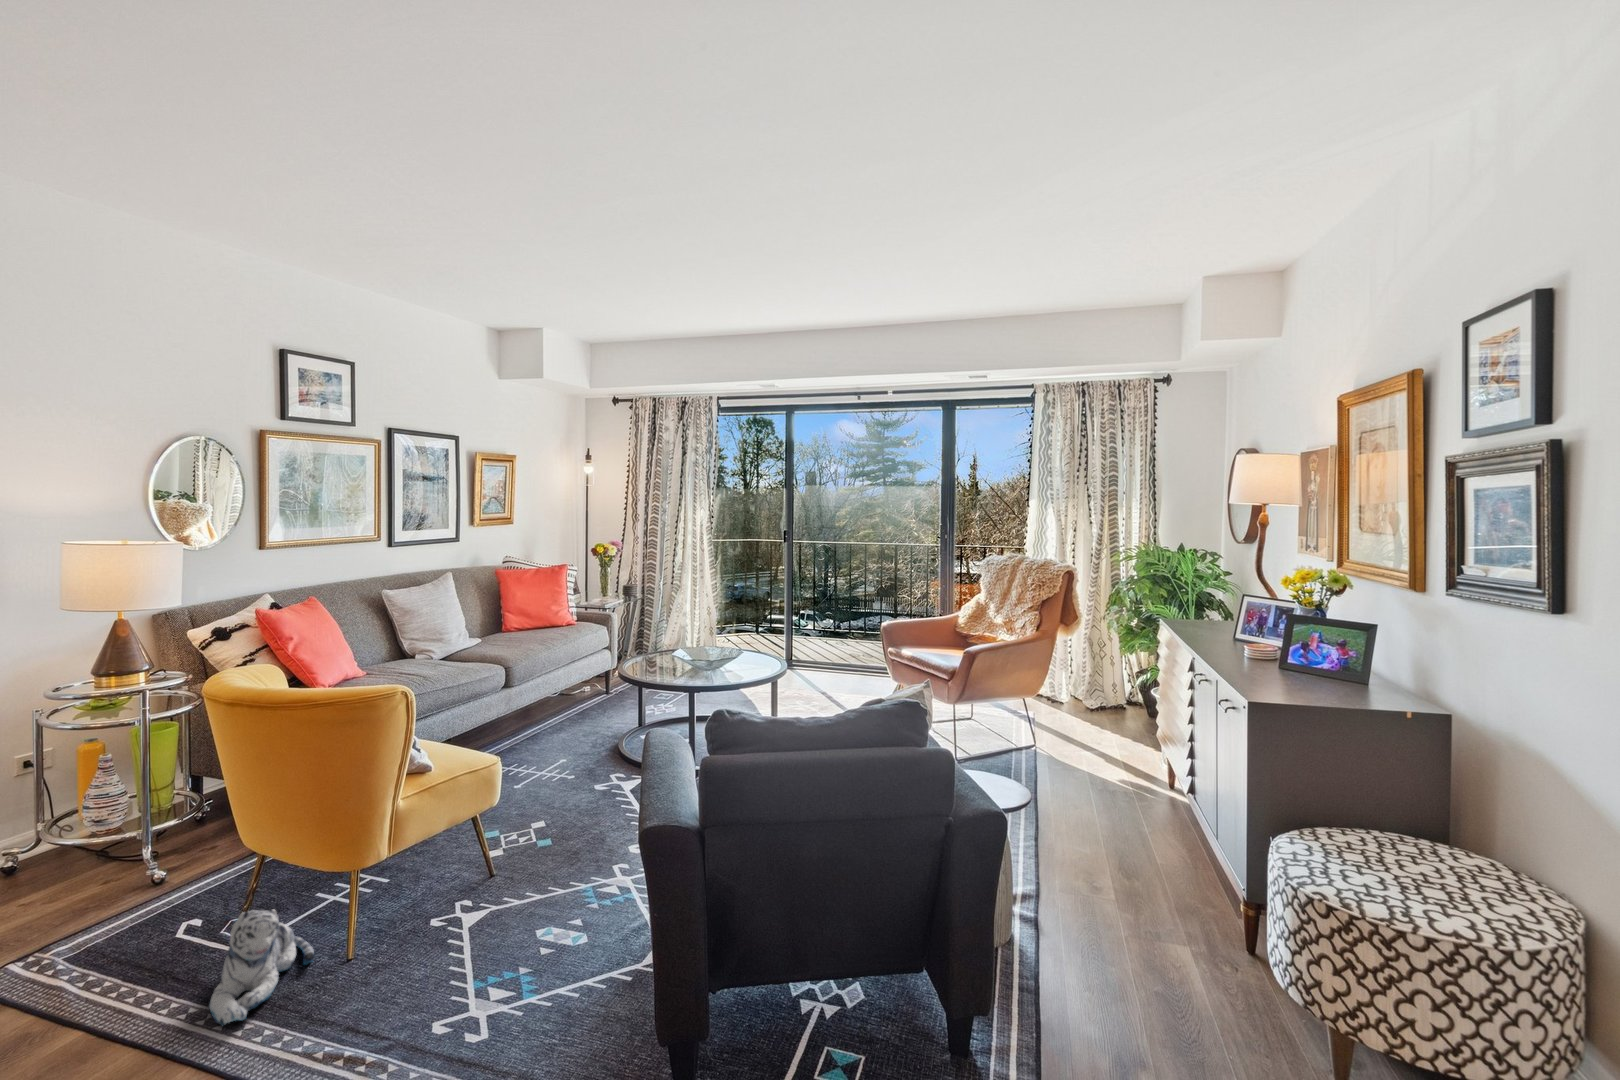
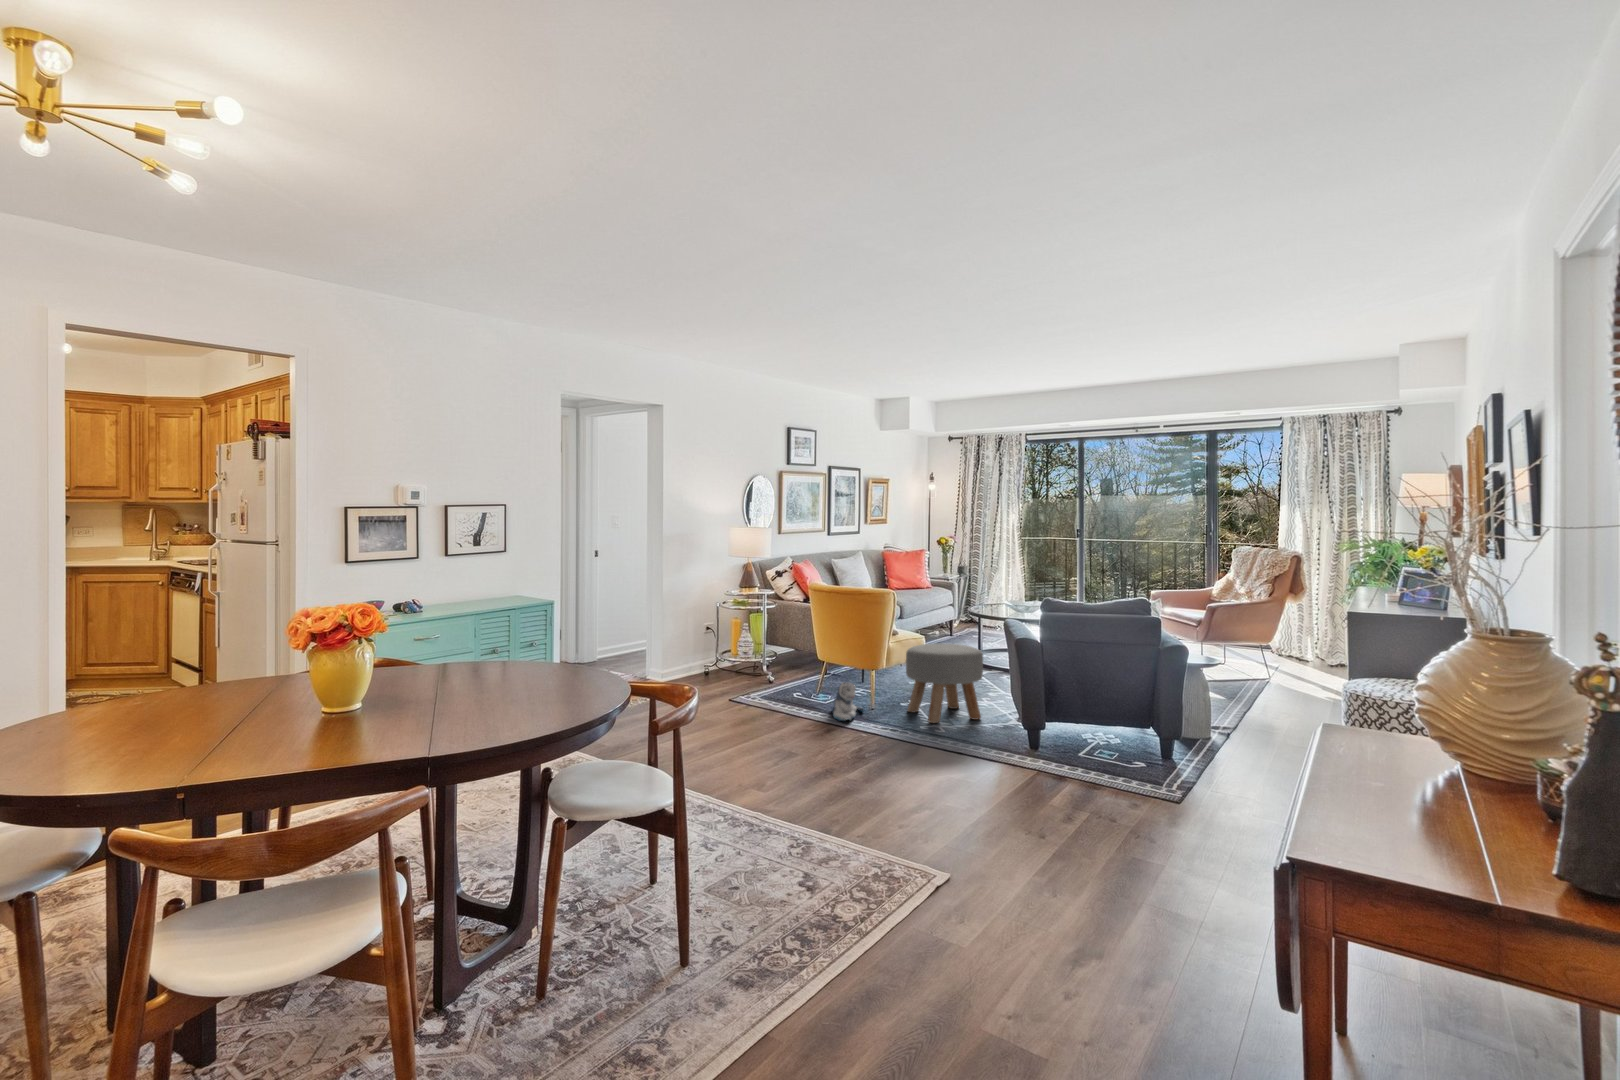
ottoman: none [410,778,585,988] -> present [906,644,983,723]

